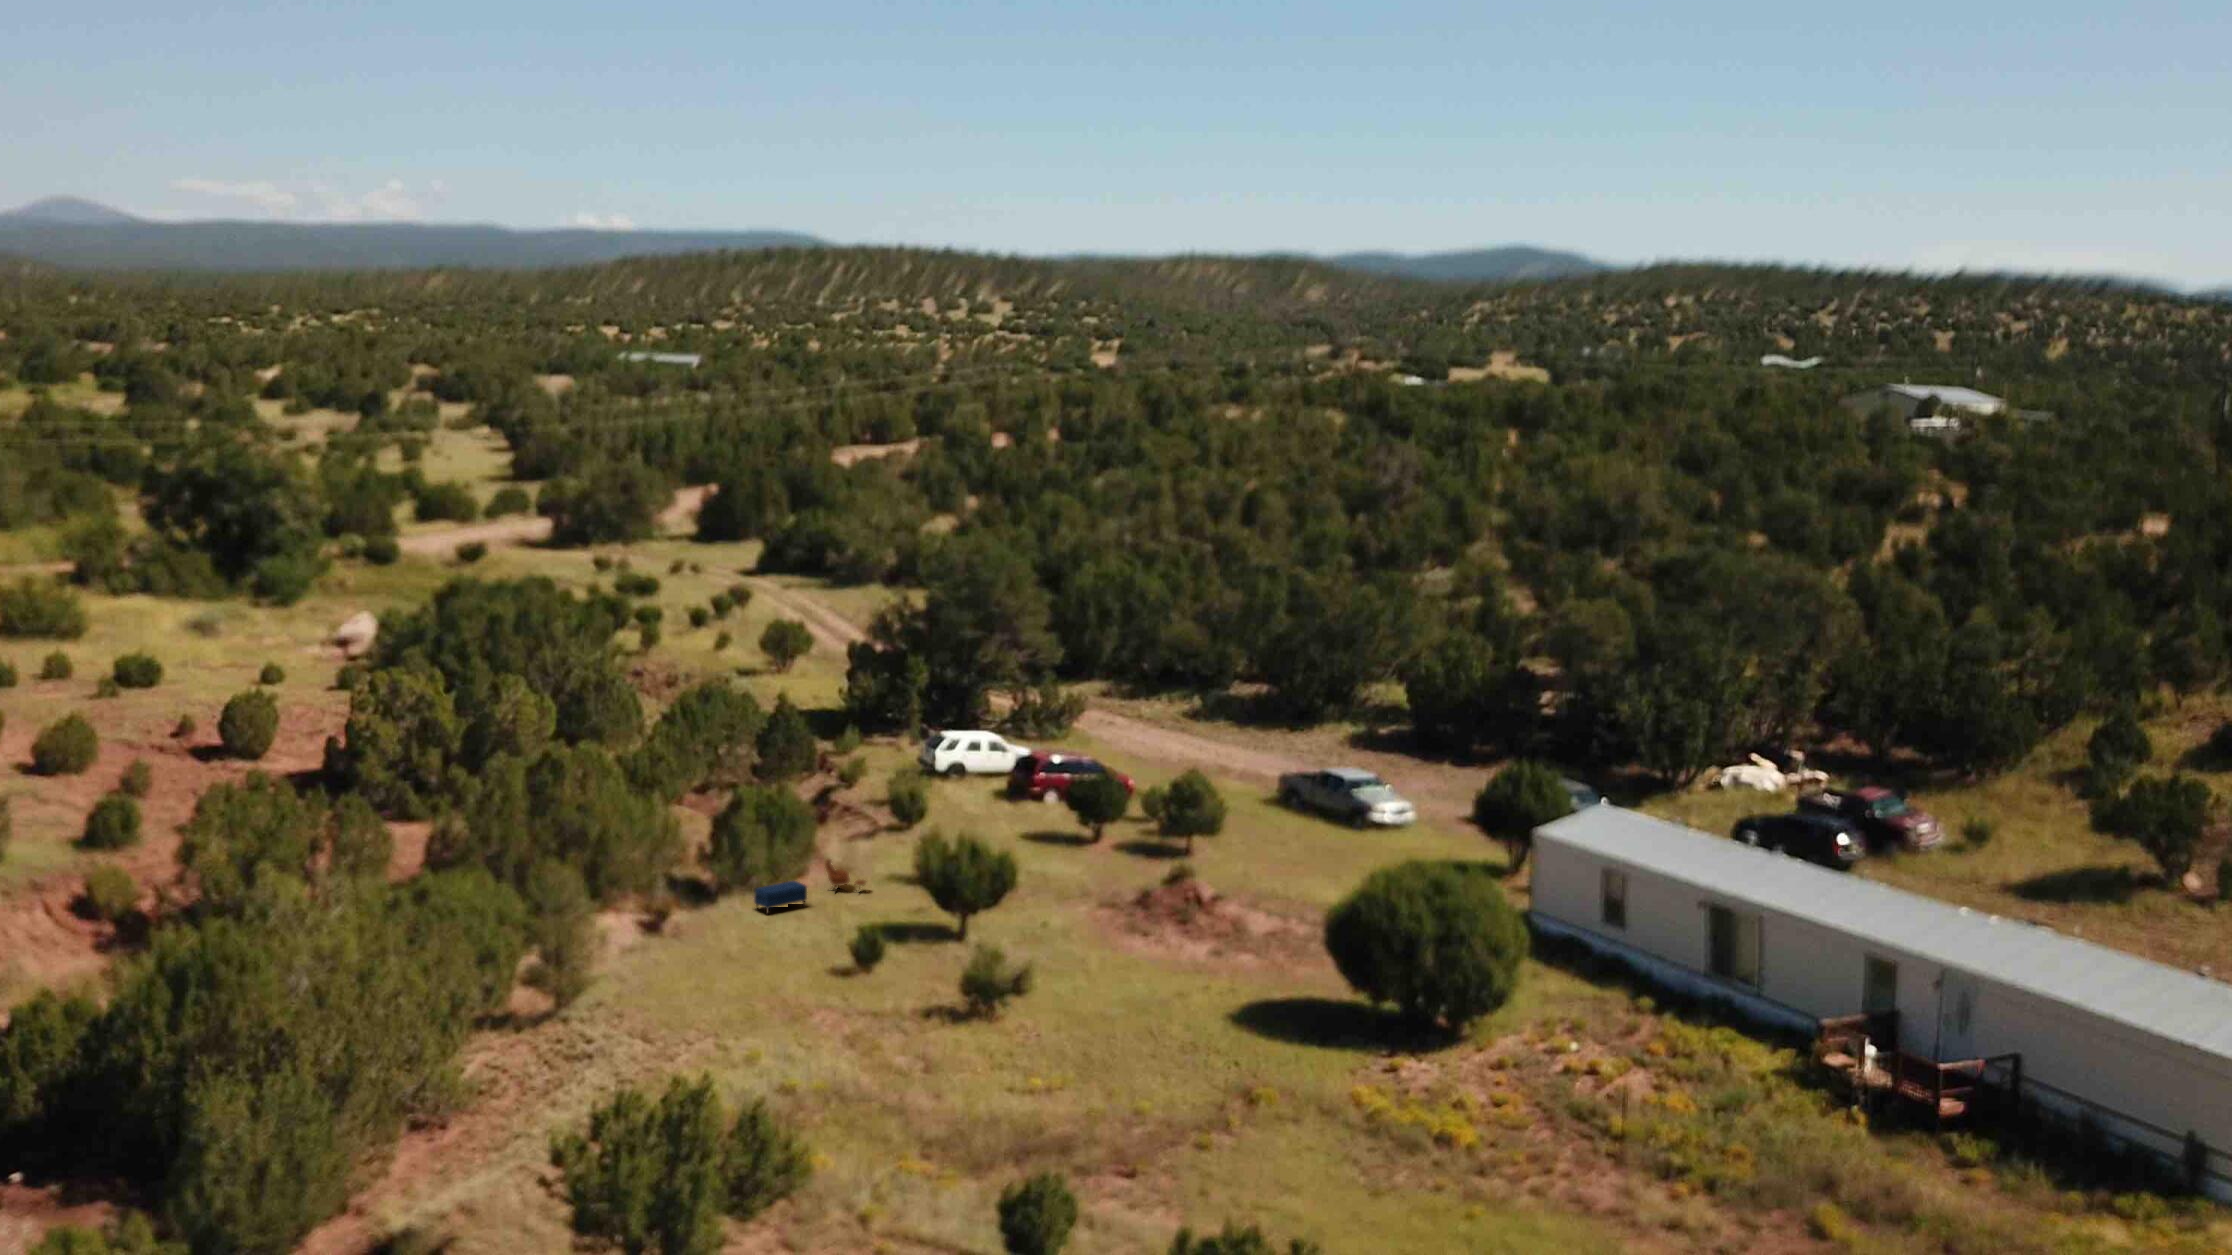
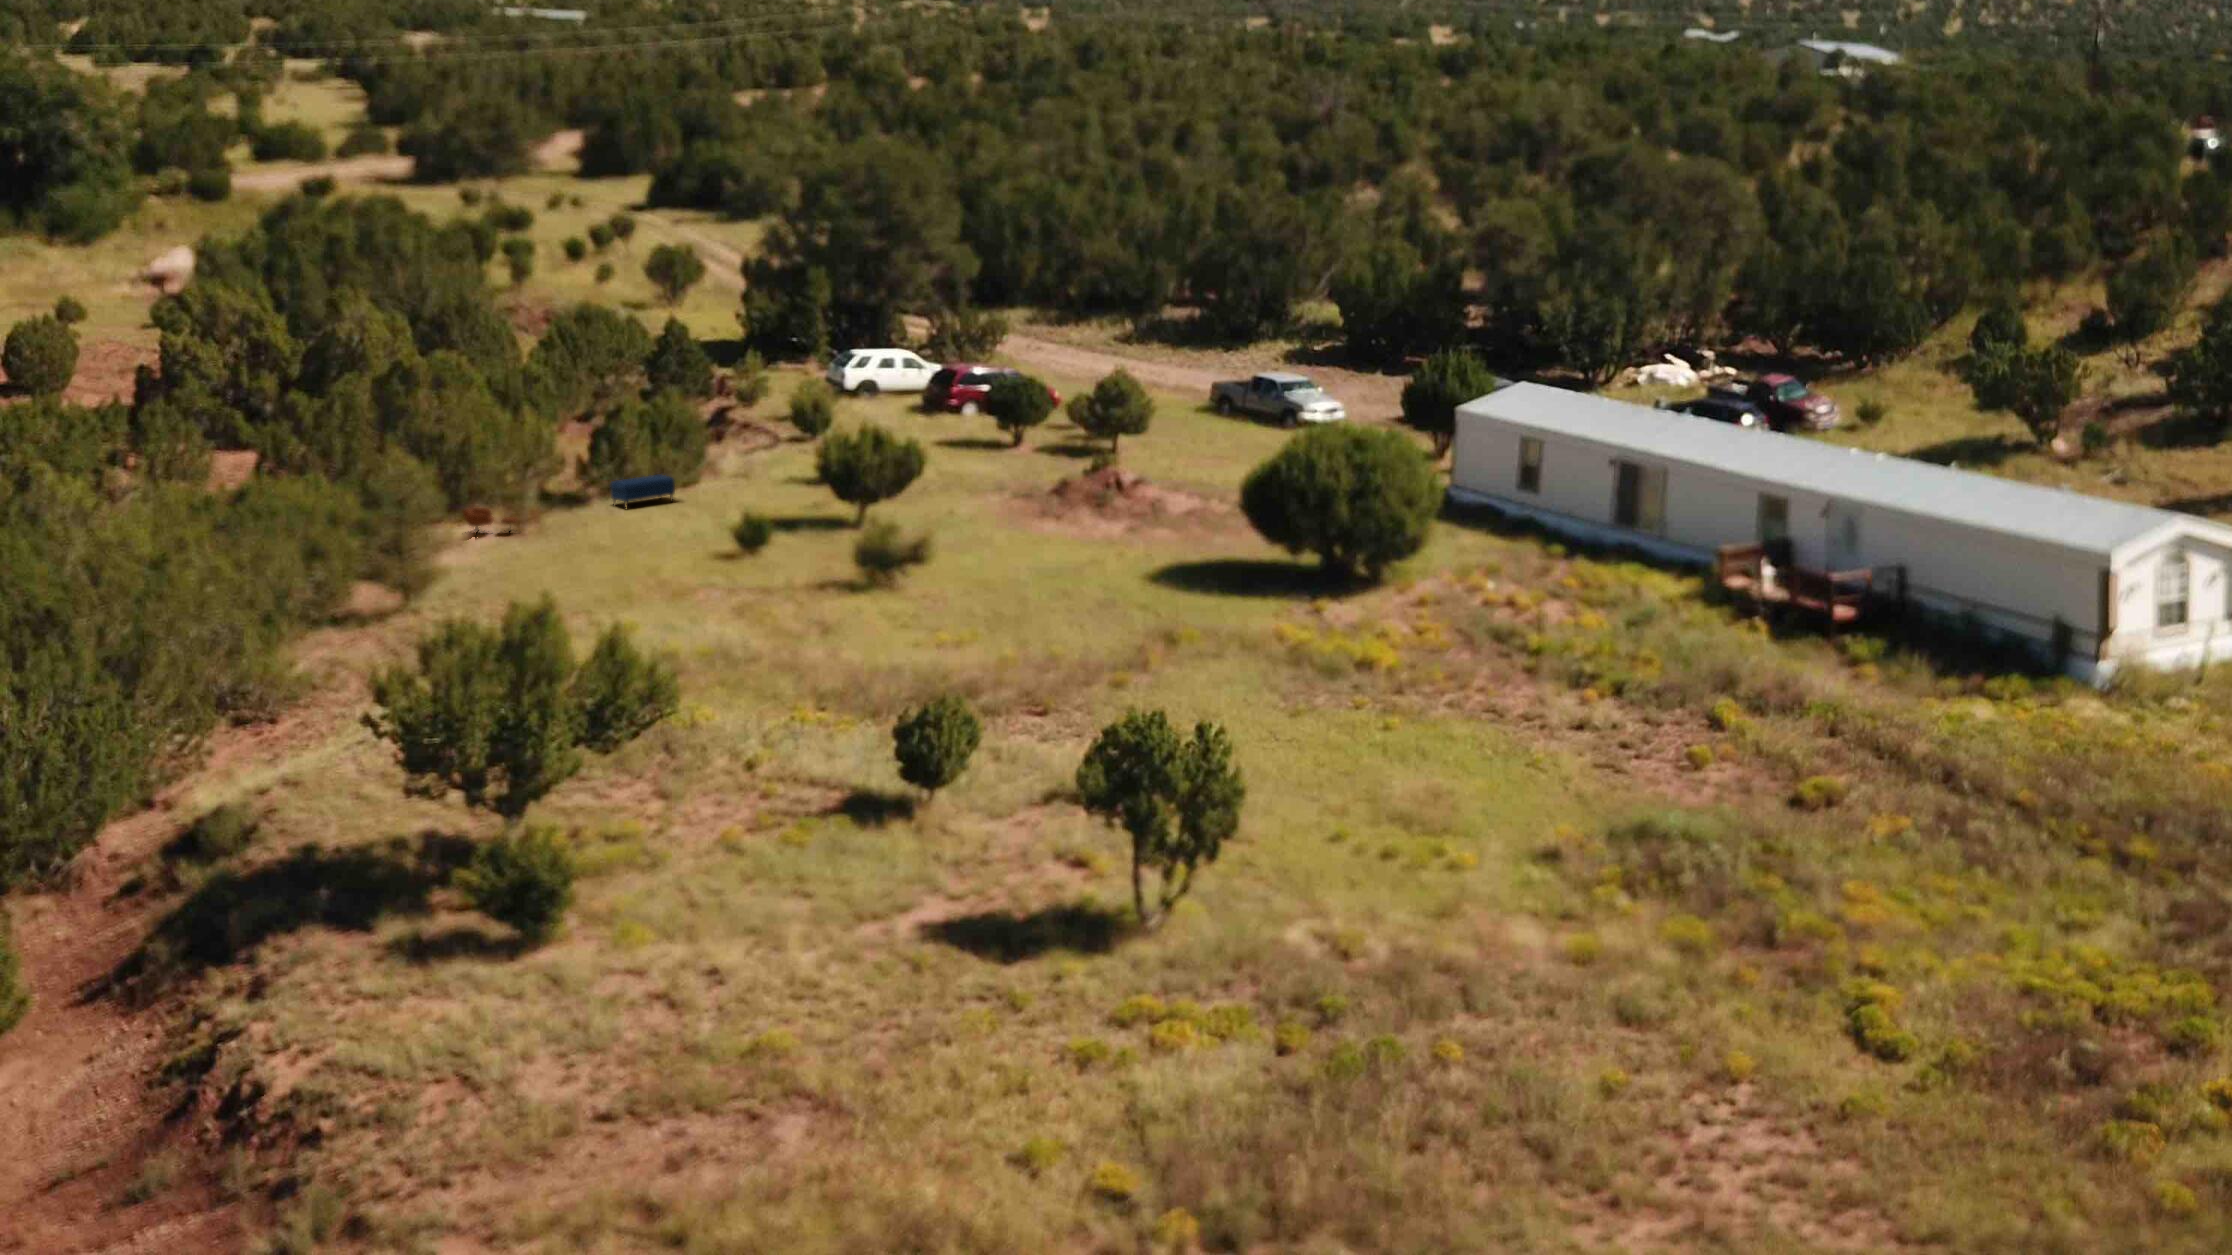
lounge chair: present [825,859,866,893] -> present [463,508,517,533]

